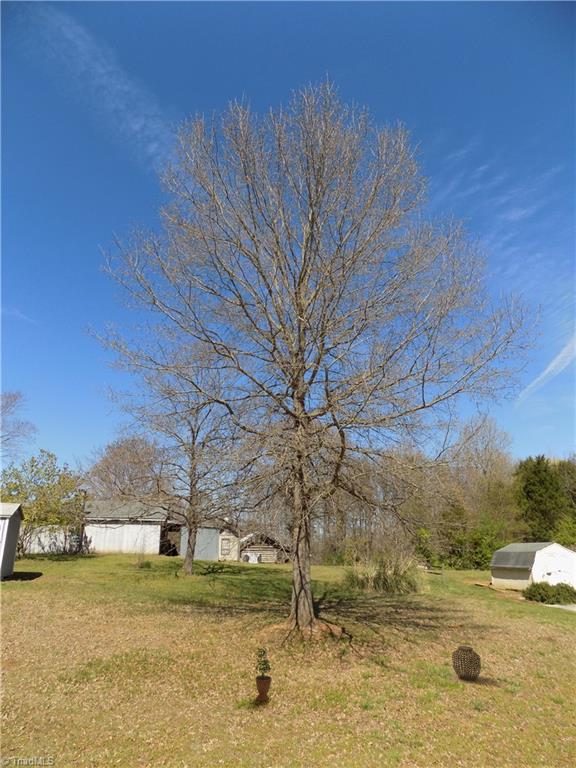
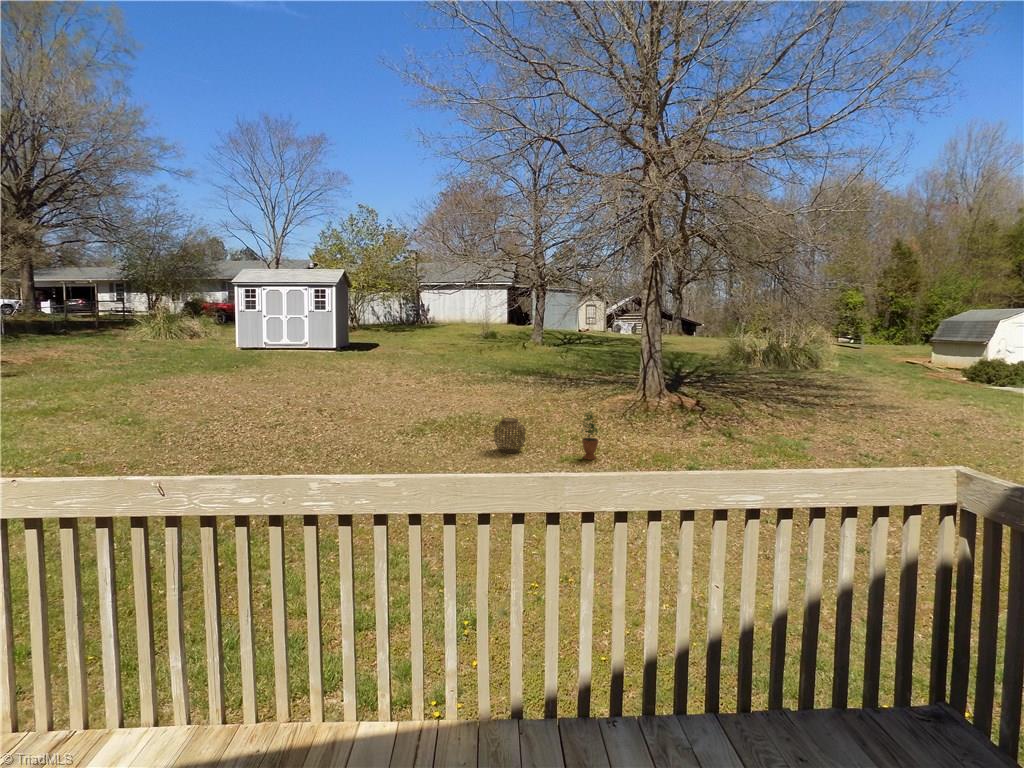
woven basket: present [452,646,481,681] -> present [494,418,525,453]

